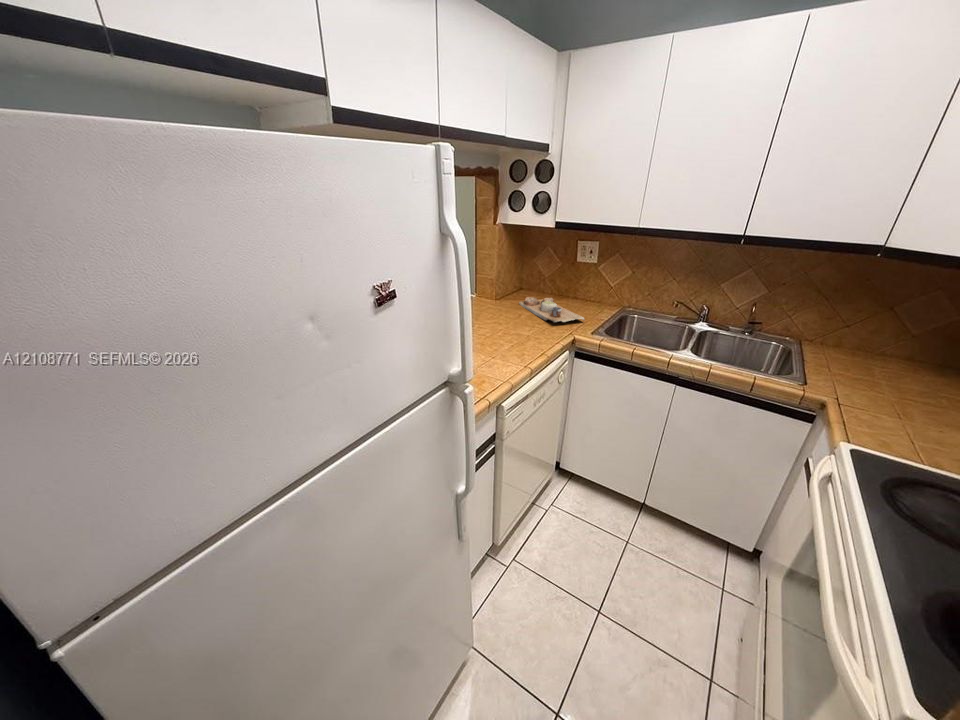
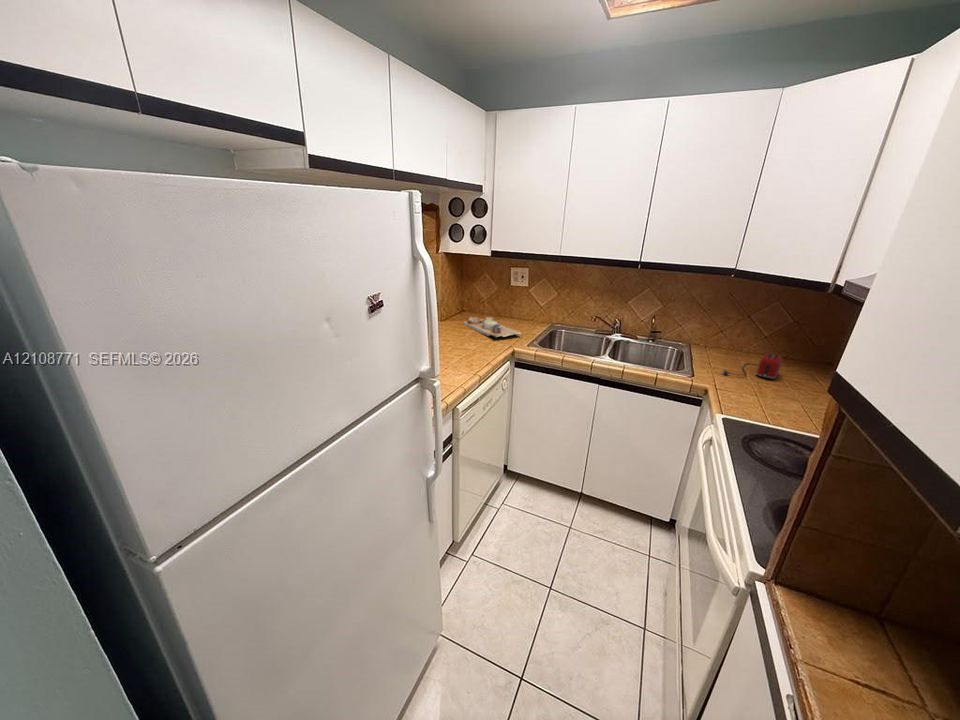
toaster: none [846,360,943,395] -> present [722,353,782,378]

